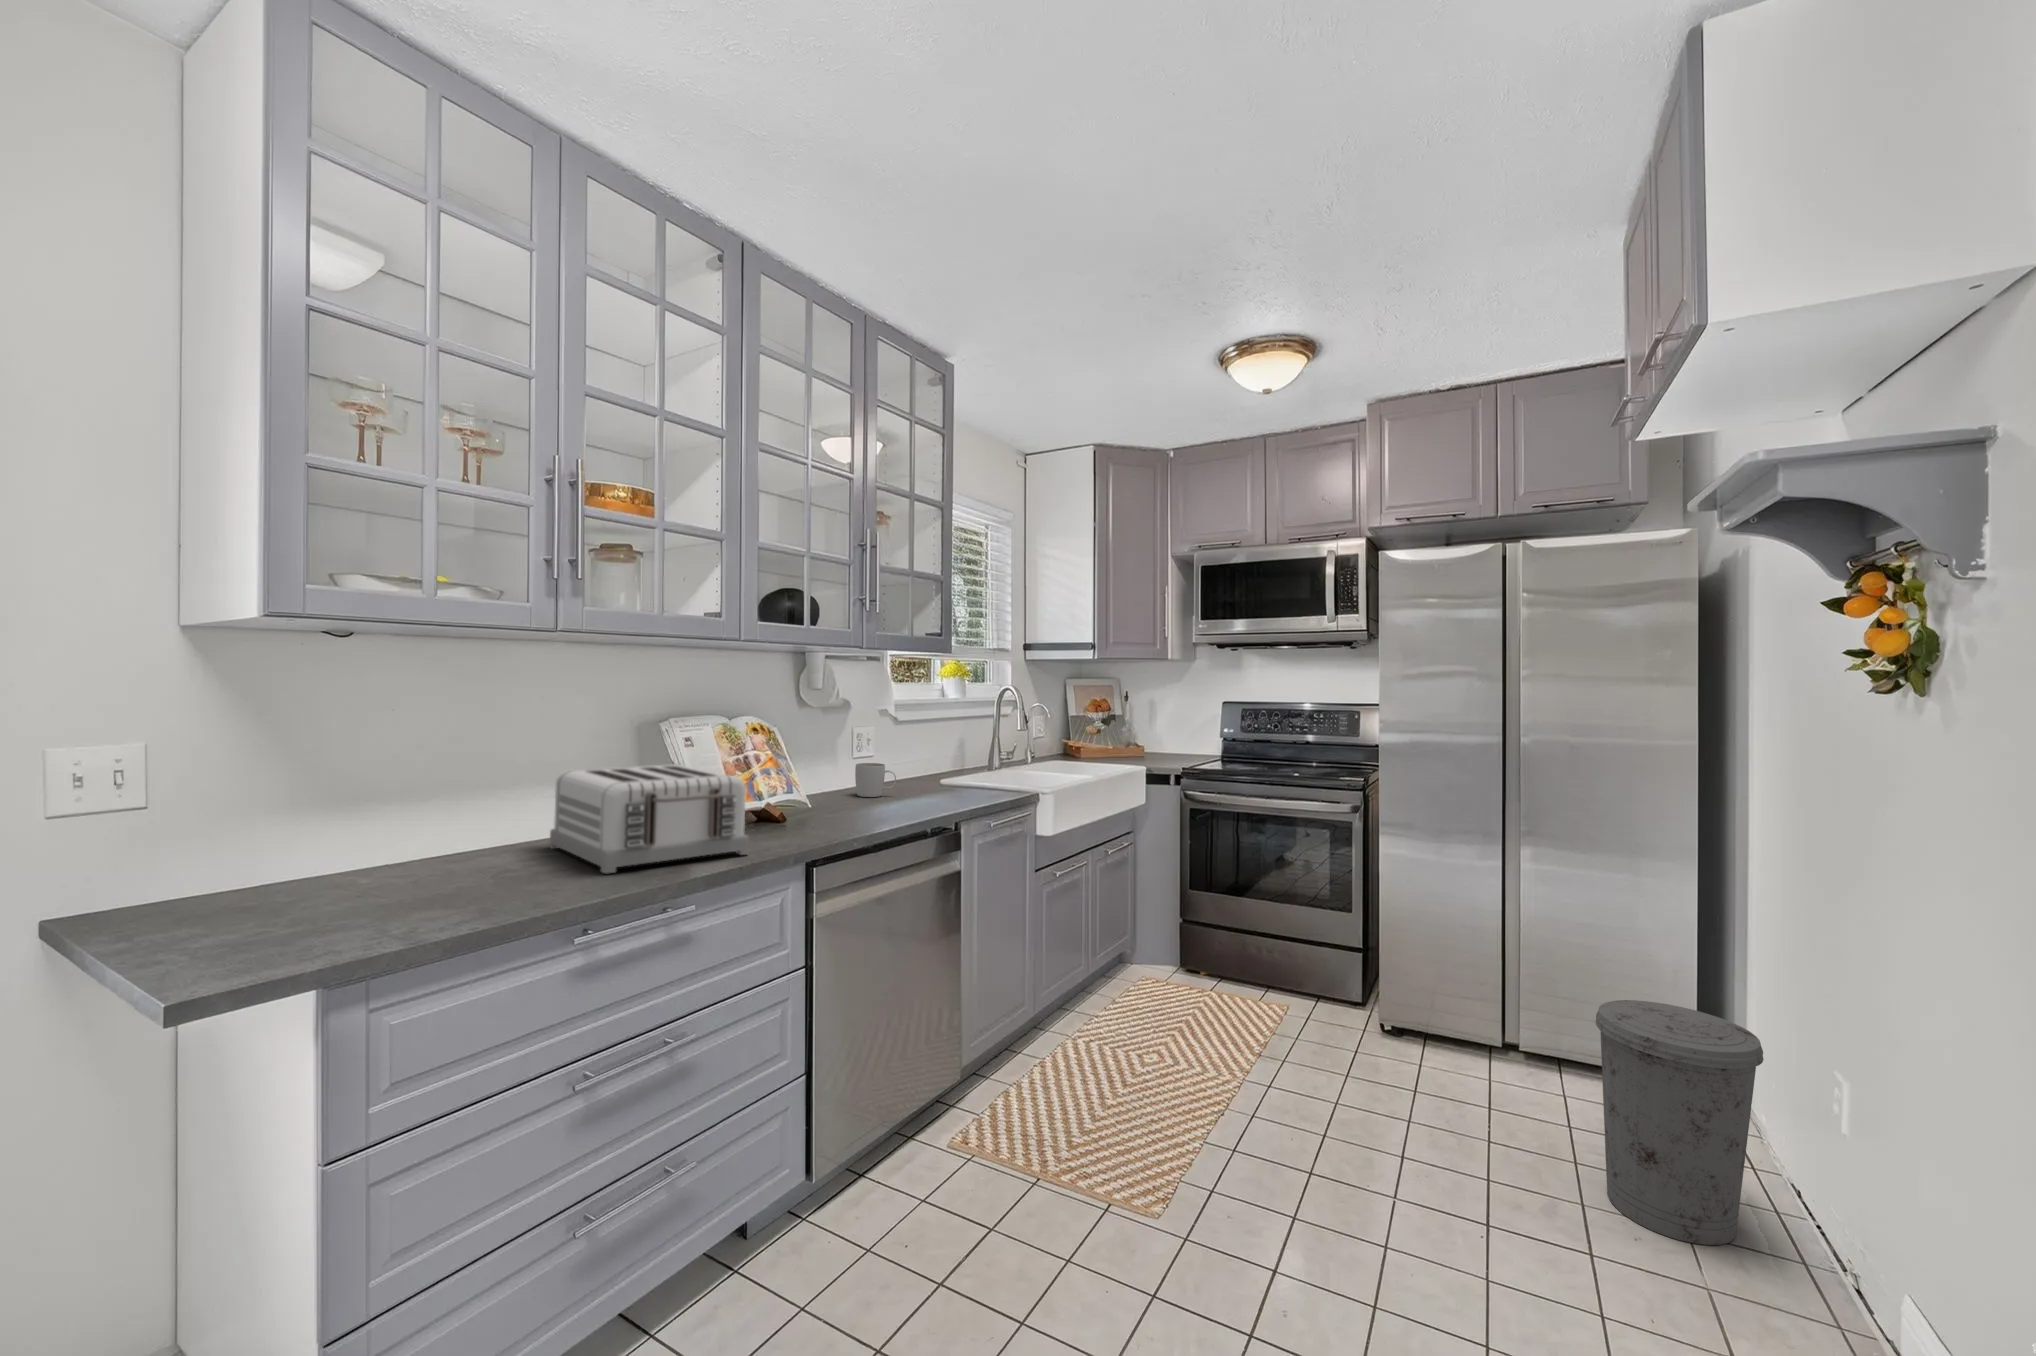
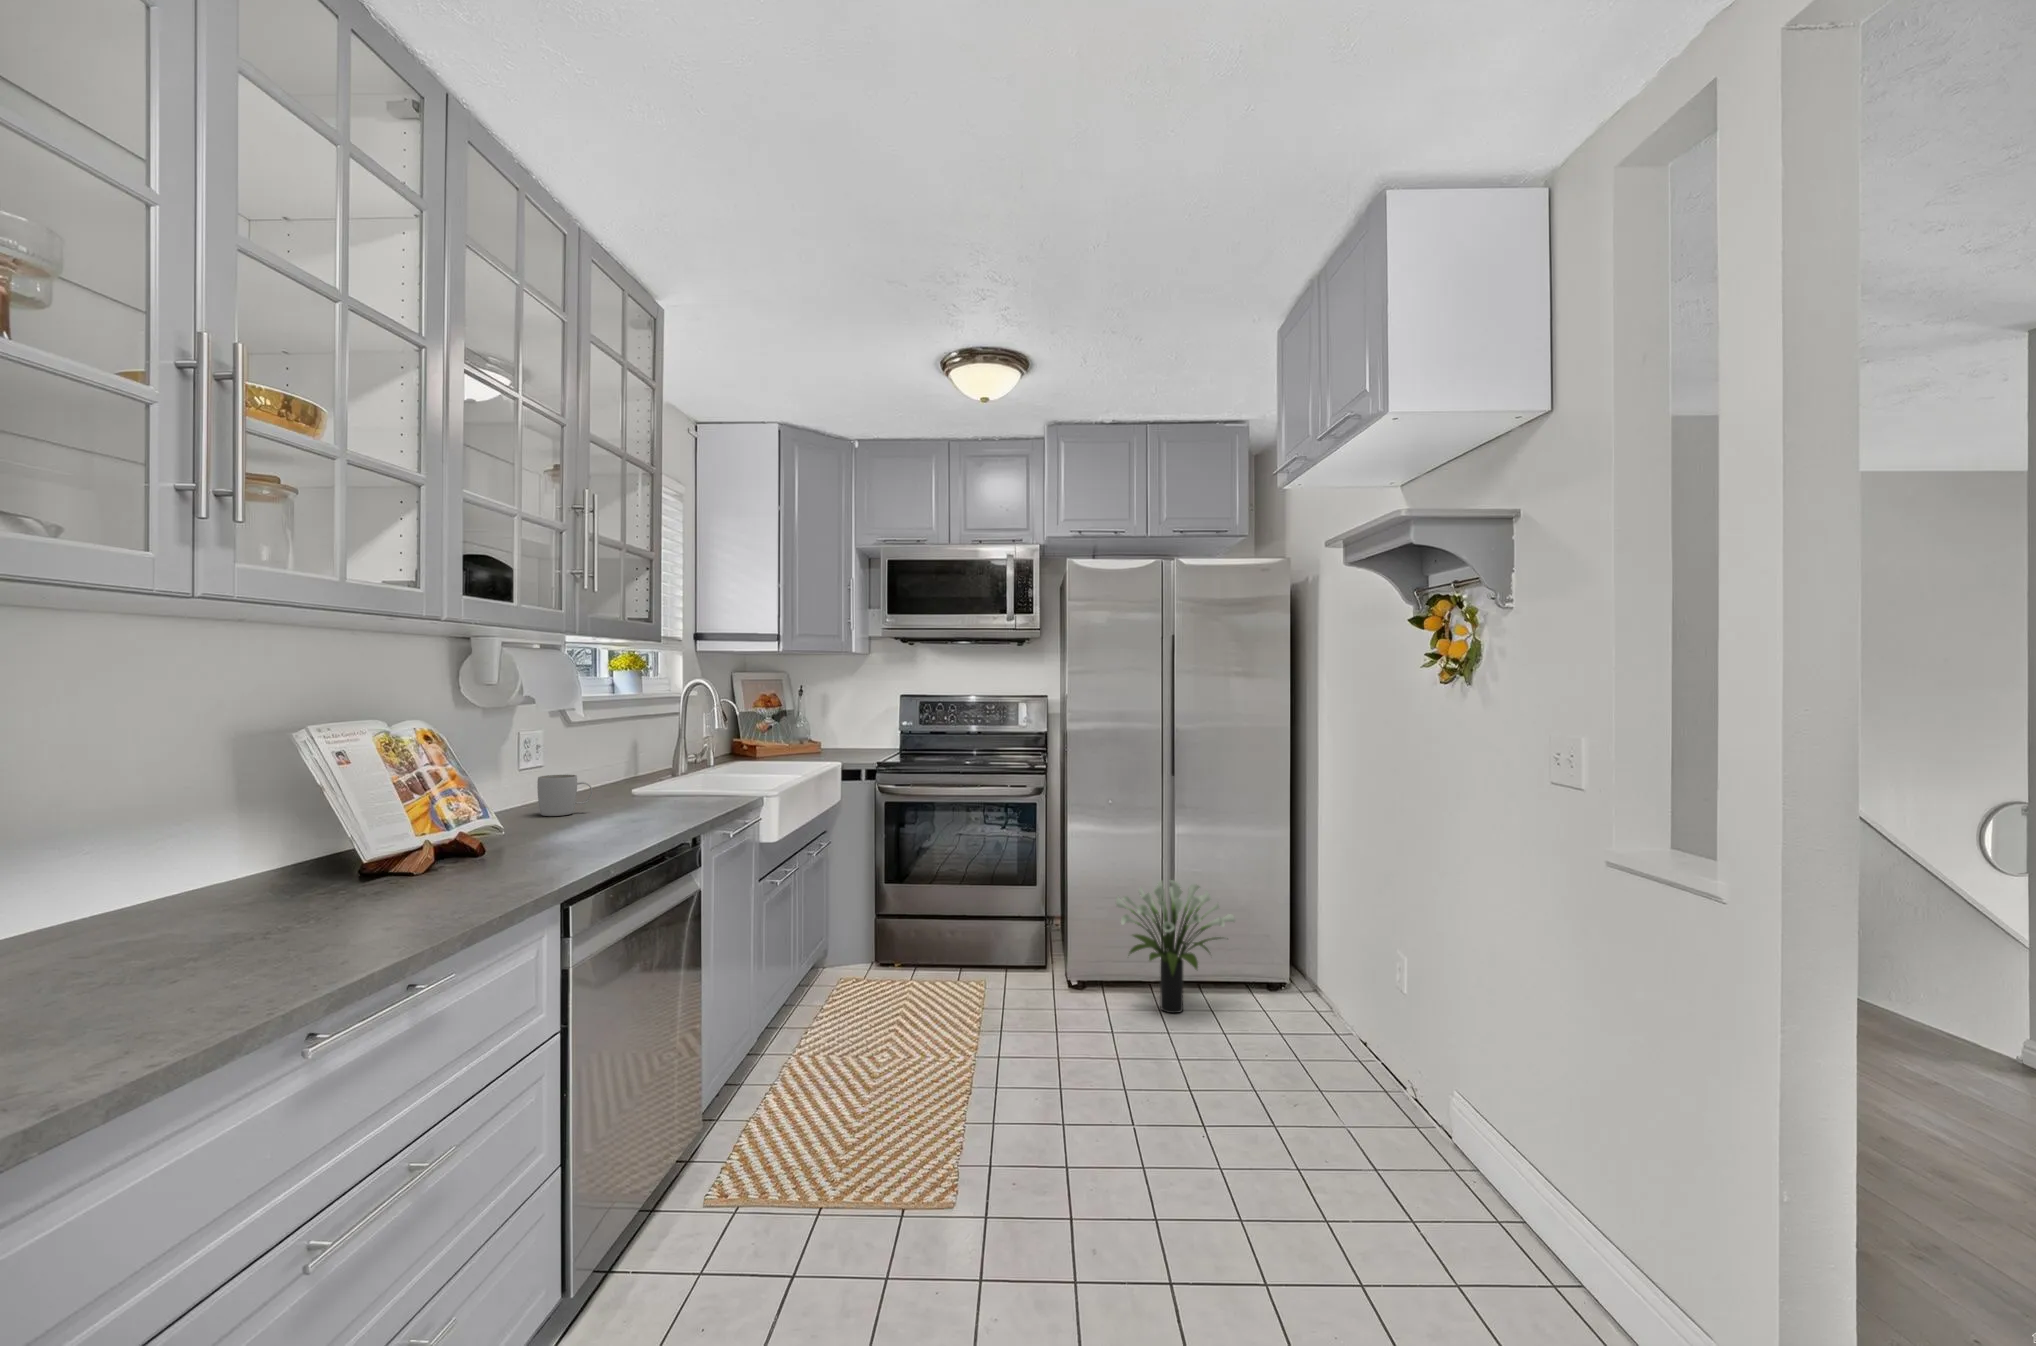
toaster: present [550,764,749,873] -> none [132,788,479,945]
potted plant: none [1426,929,1579,1085] -> present [1116,880,1235,1013]
trash can: present [1596,1000,1764,1245] -> none [1272,917,1386,1102]

